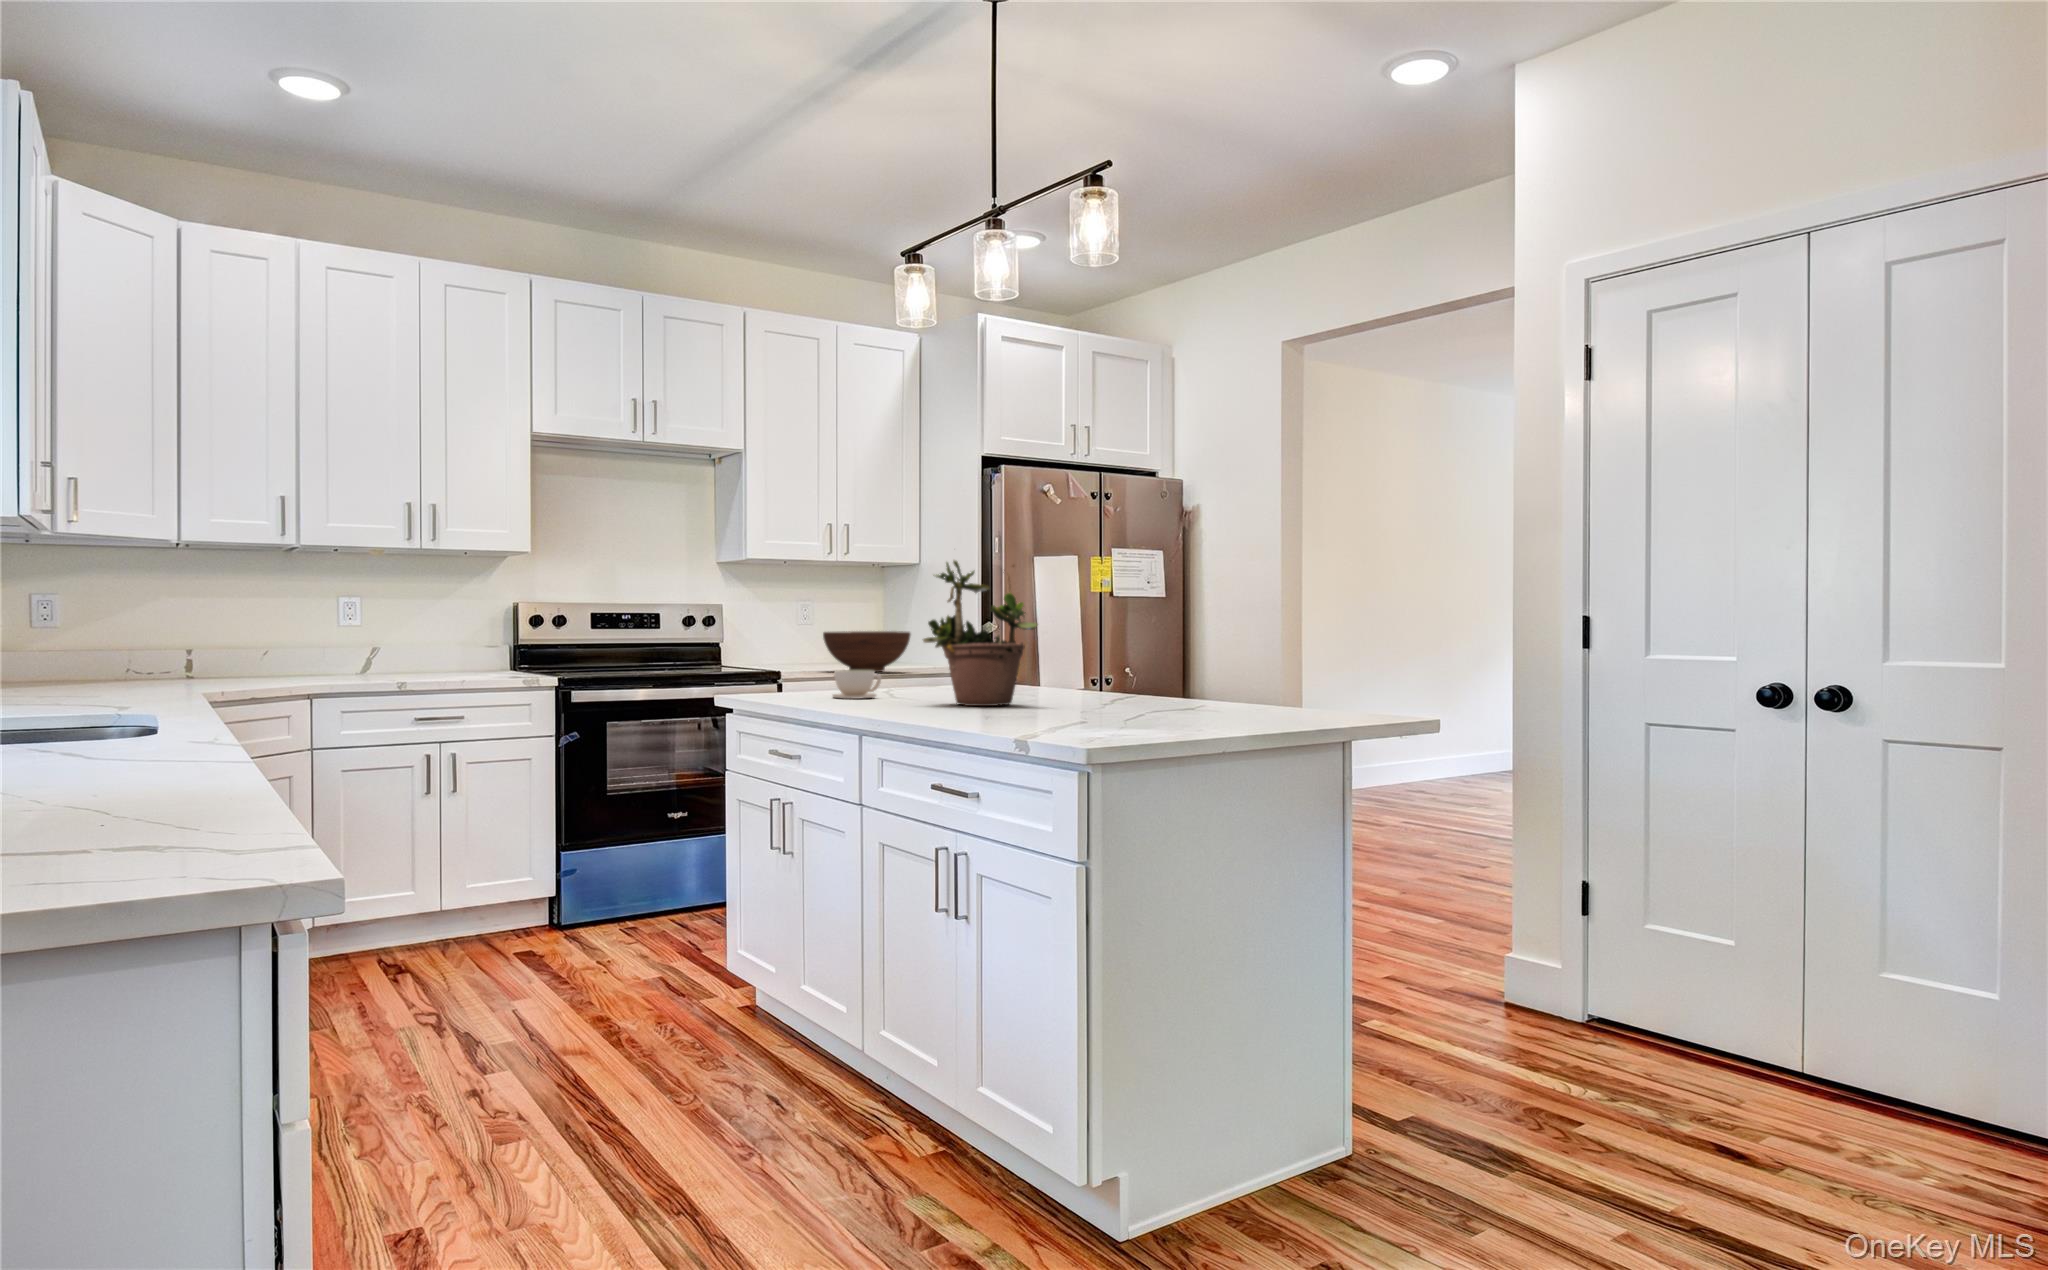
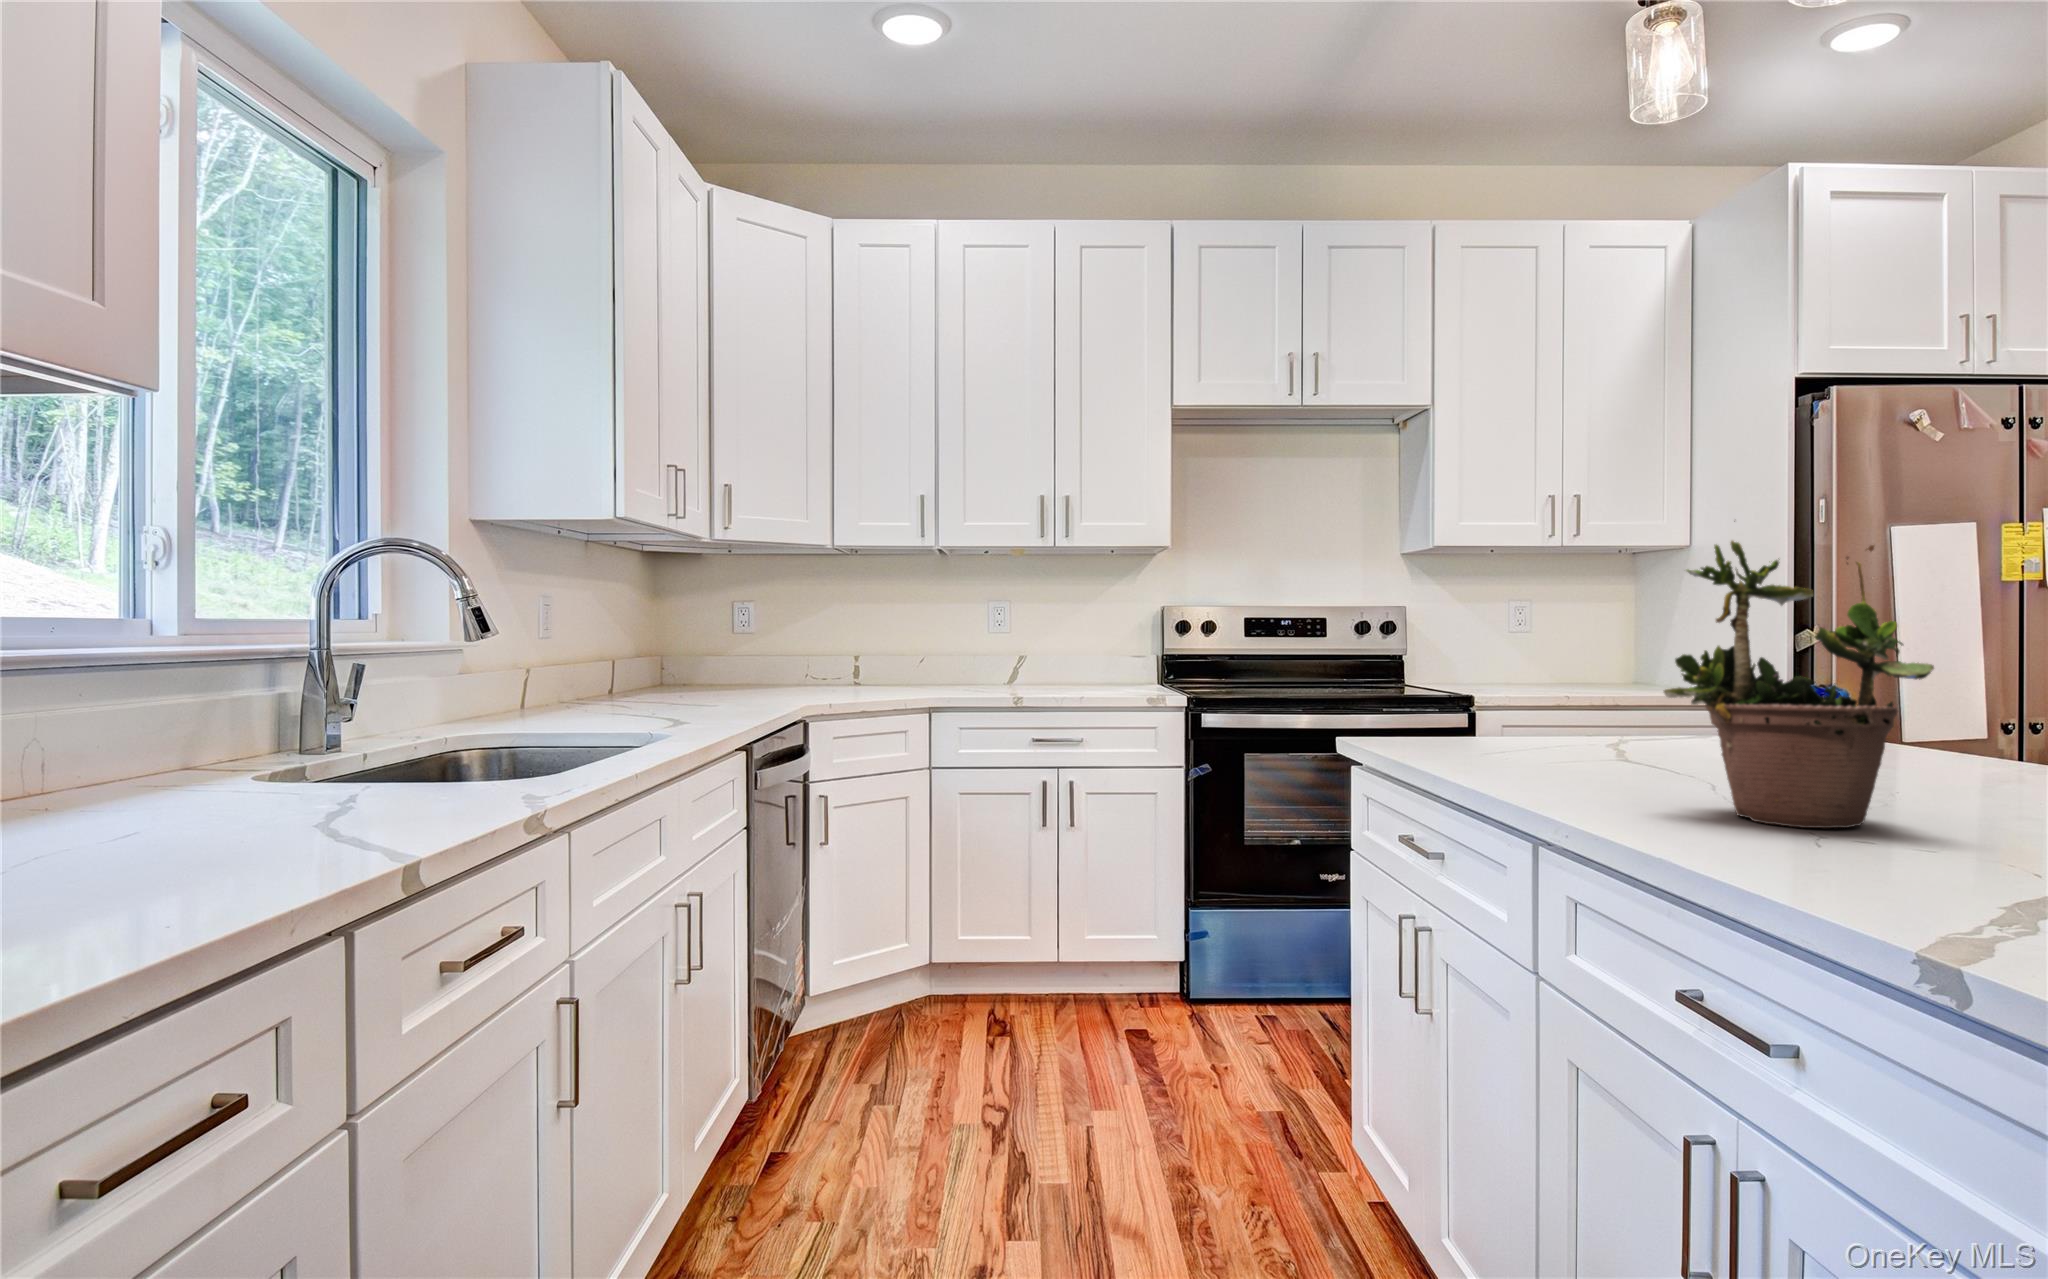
fruit bowl: present [823,631,911,672] -> none [1538,641,1672,700]
coffee cup: present [833,670,881,699] -> none [1501,728,1591,779]

